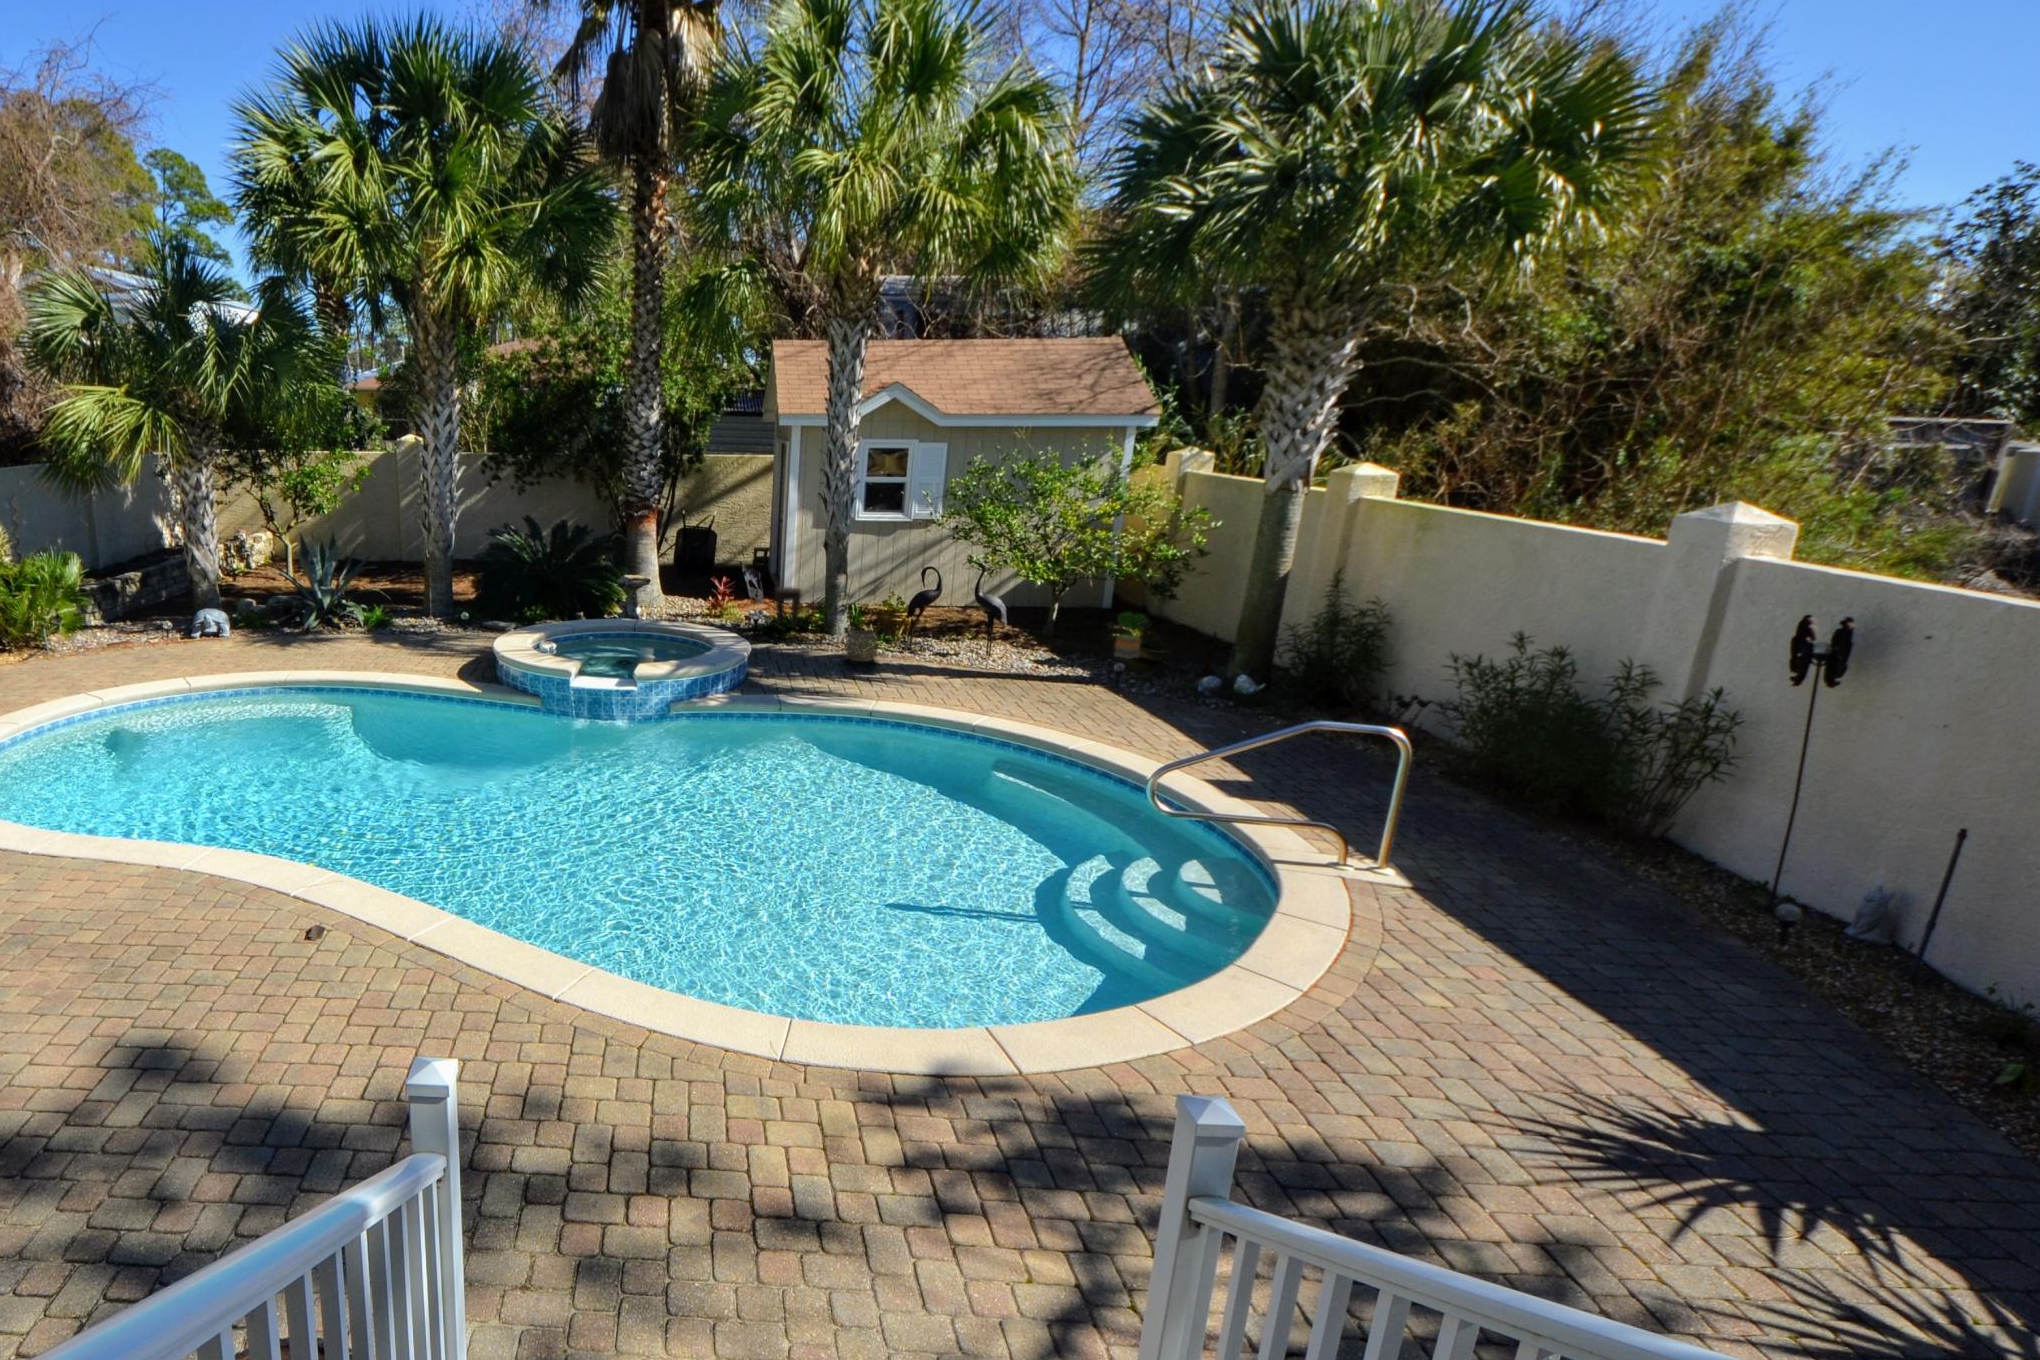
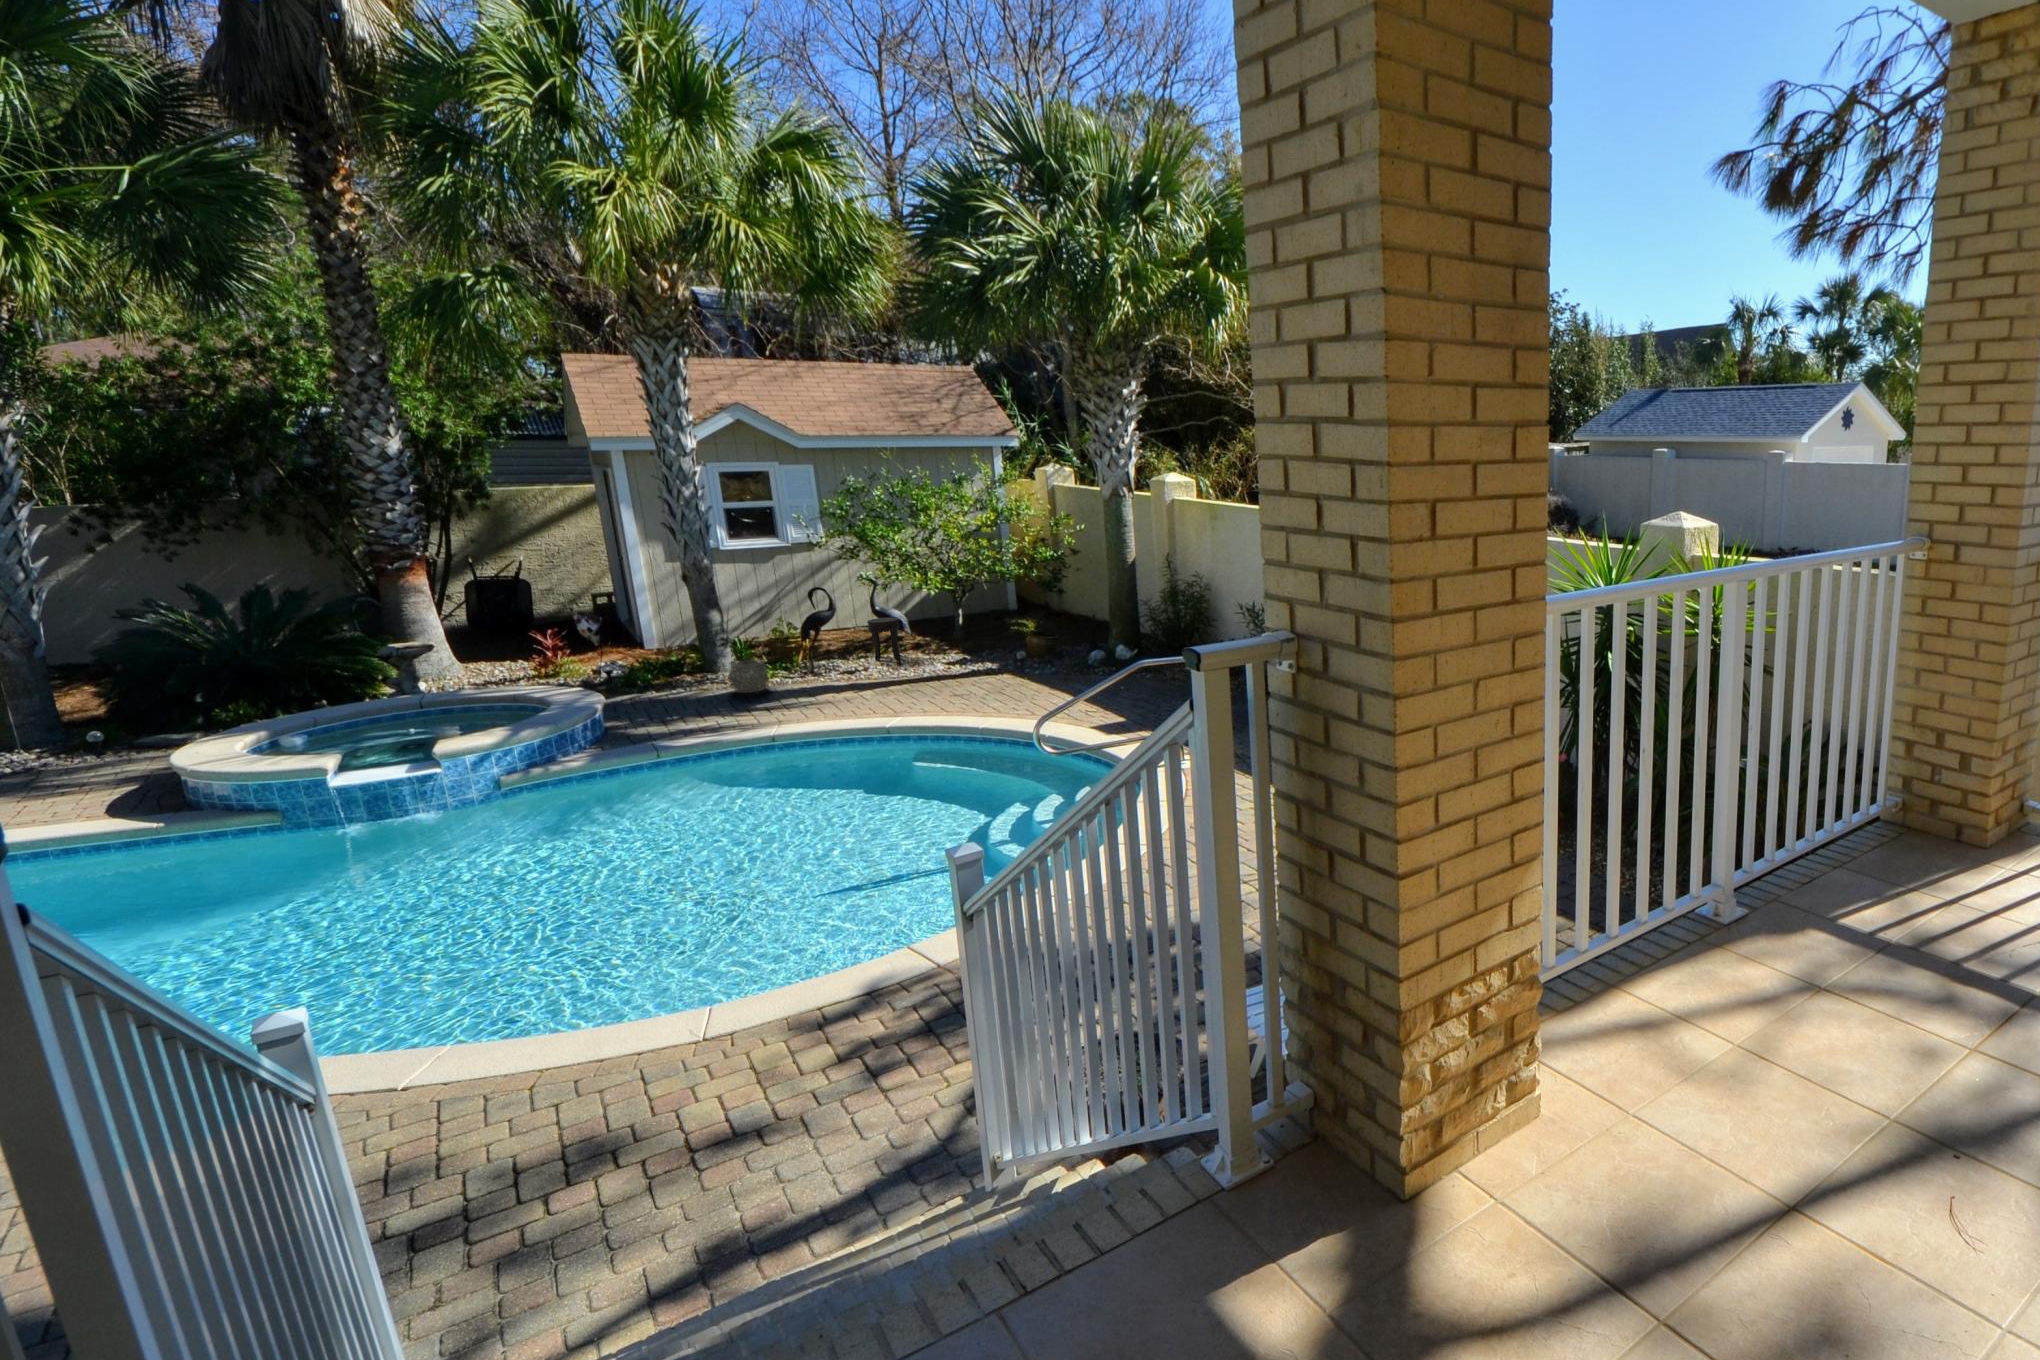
side table: present [775,587,801,628] -> present [867,618,899,660]
potted tree: present [1114,612,1147,659] -> none [1009,605,1038,647]

